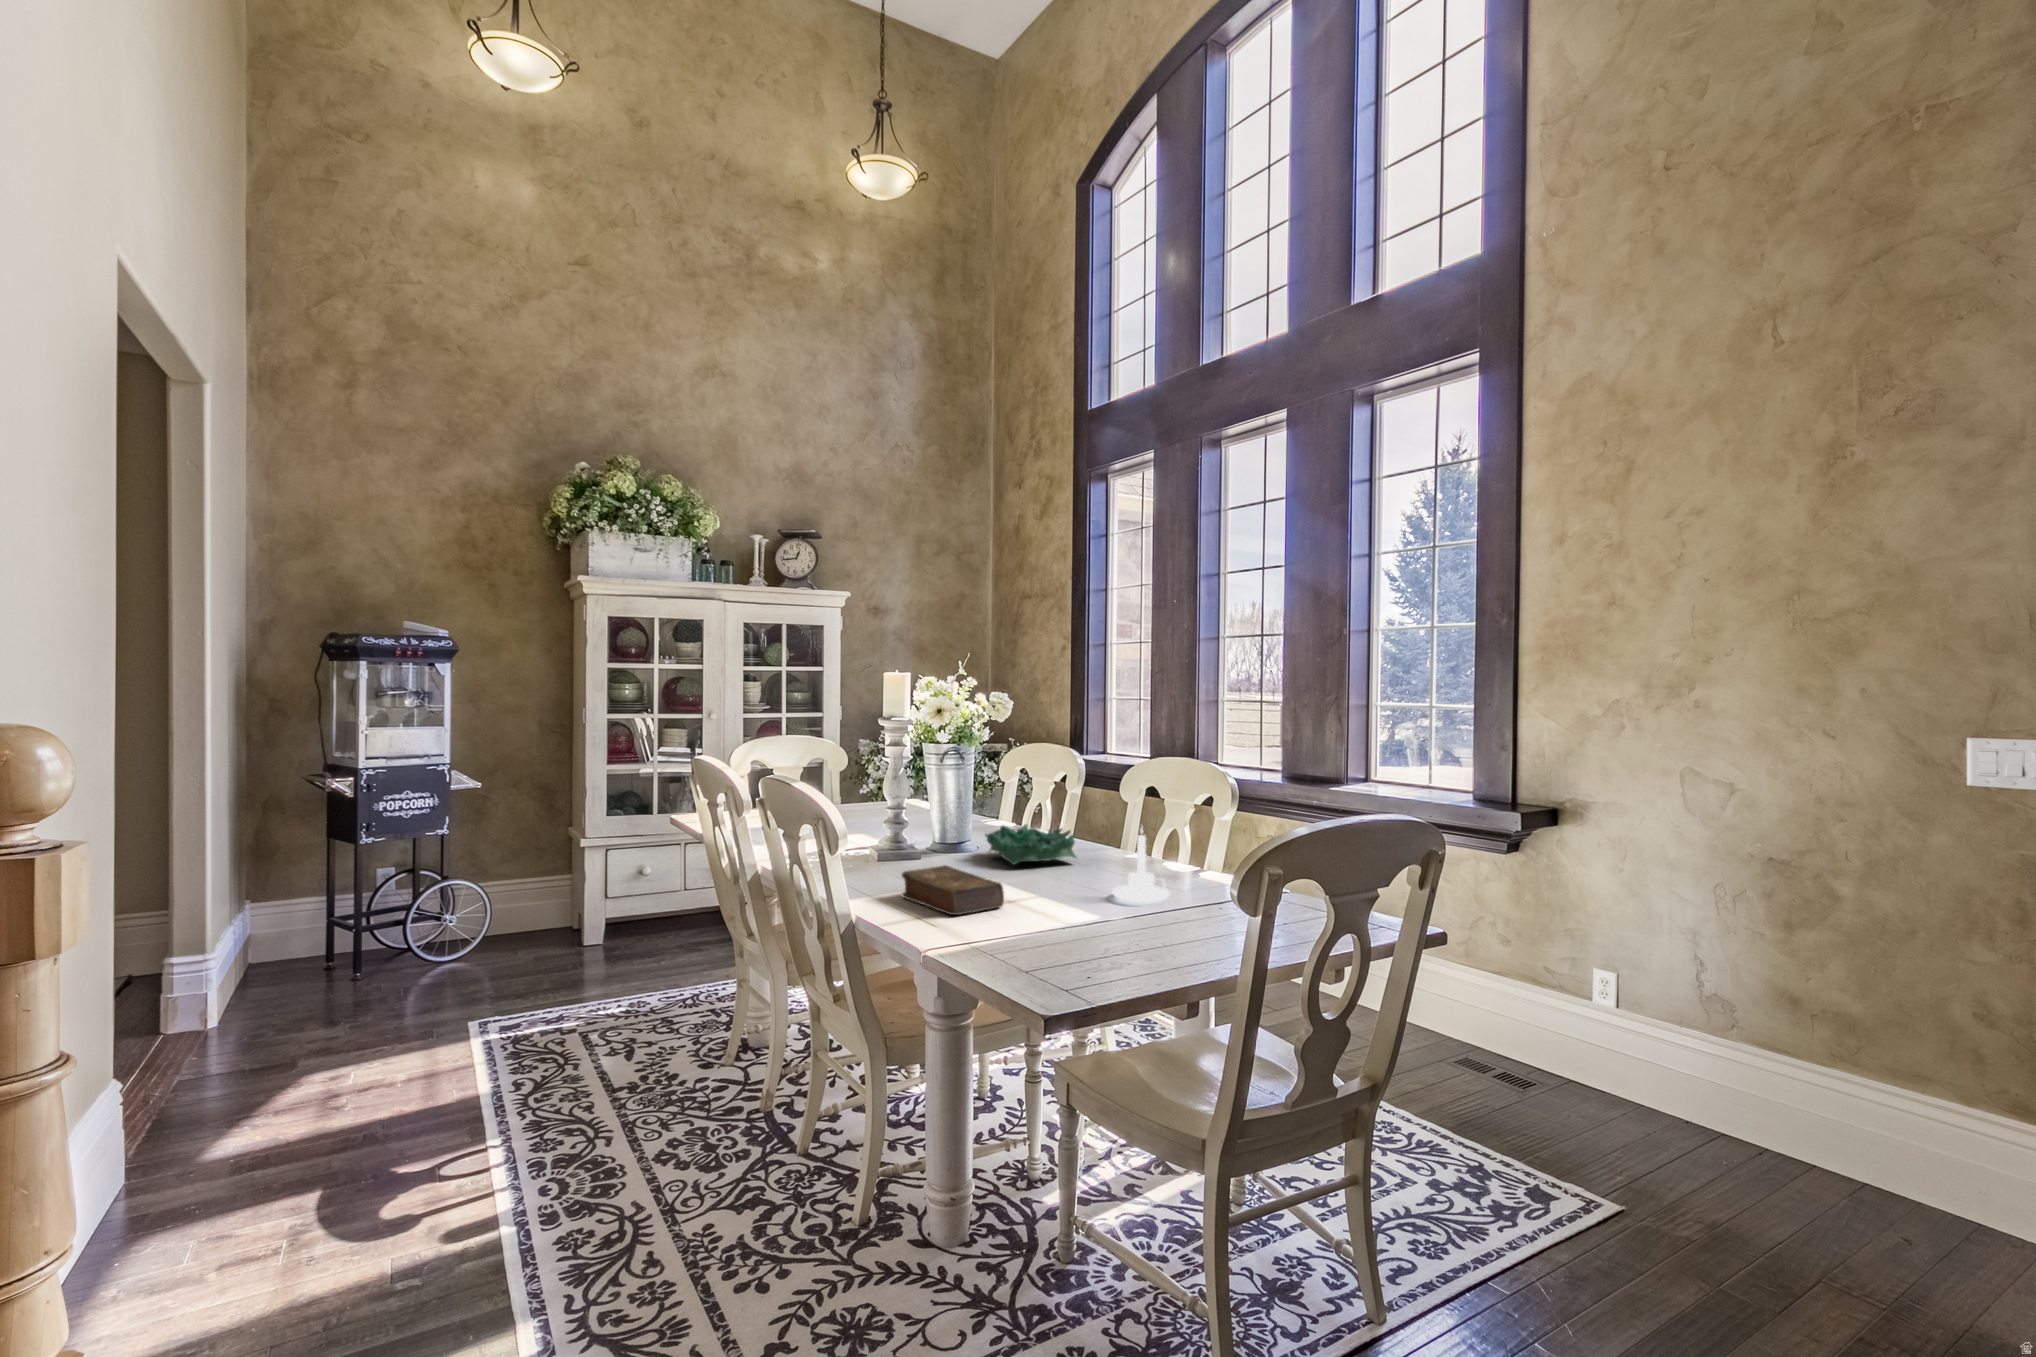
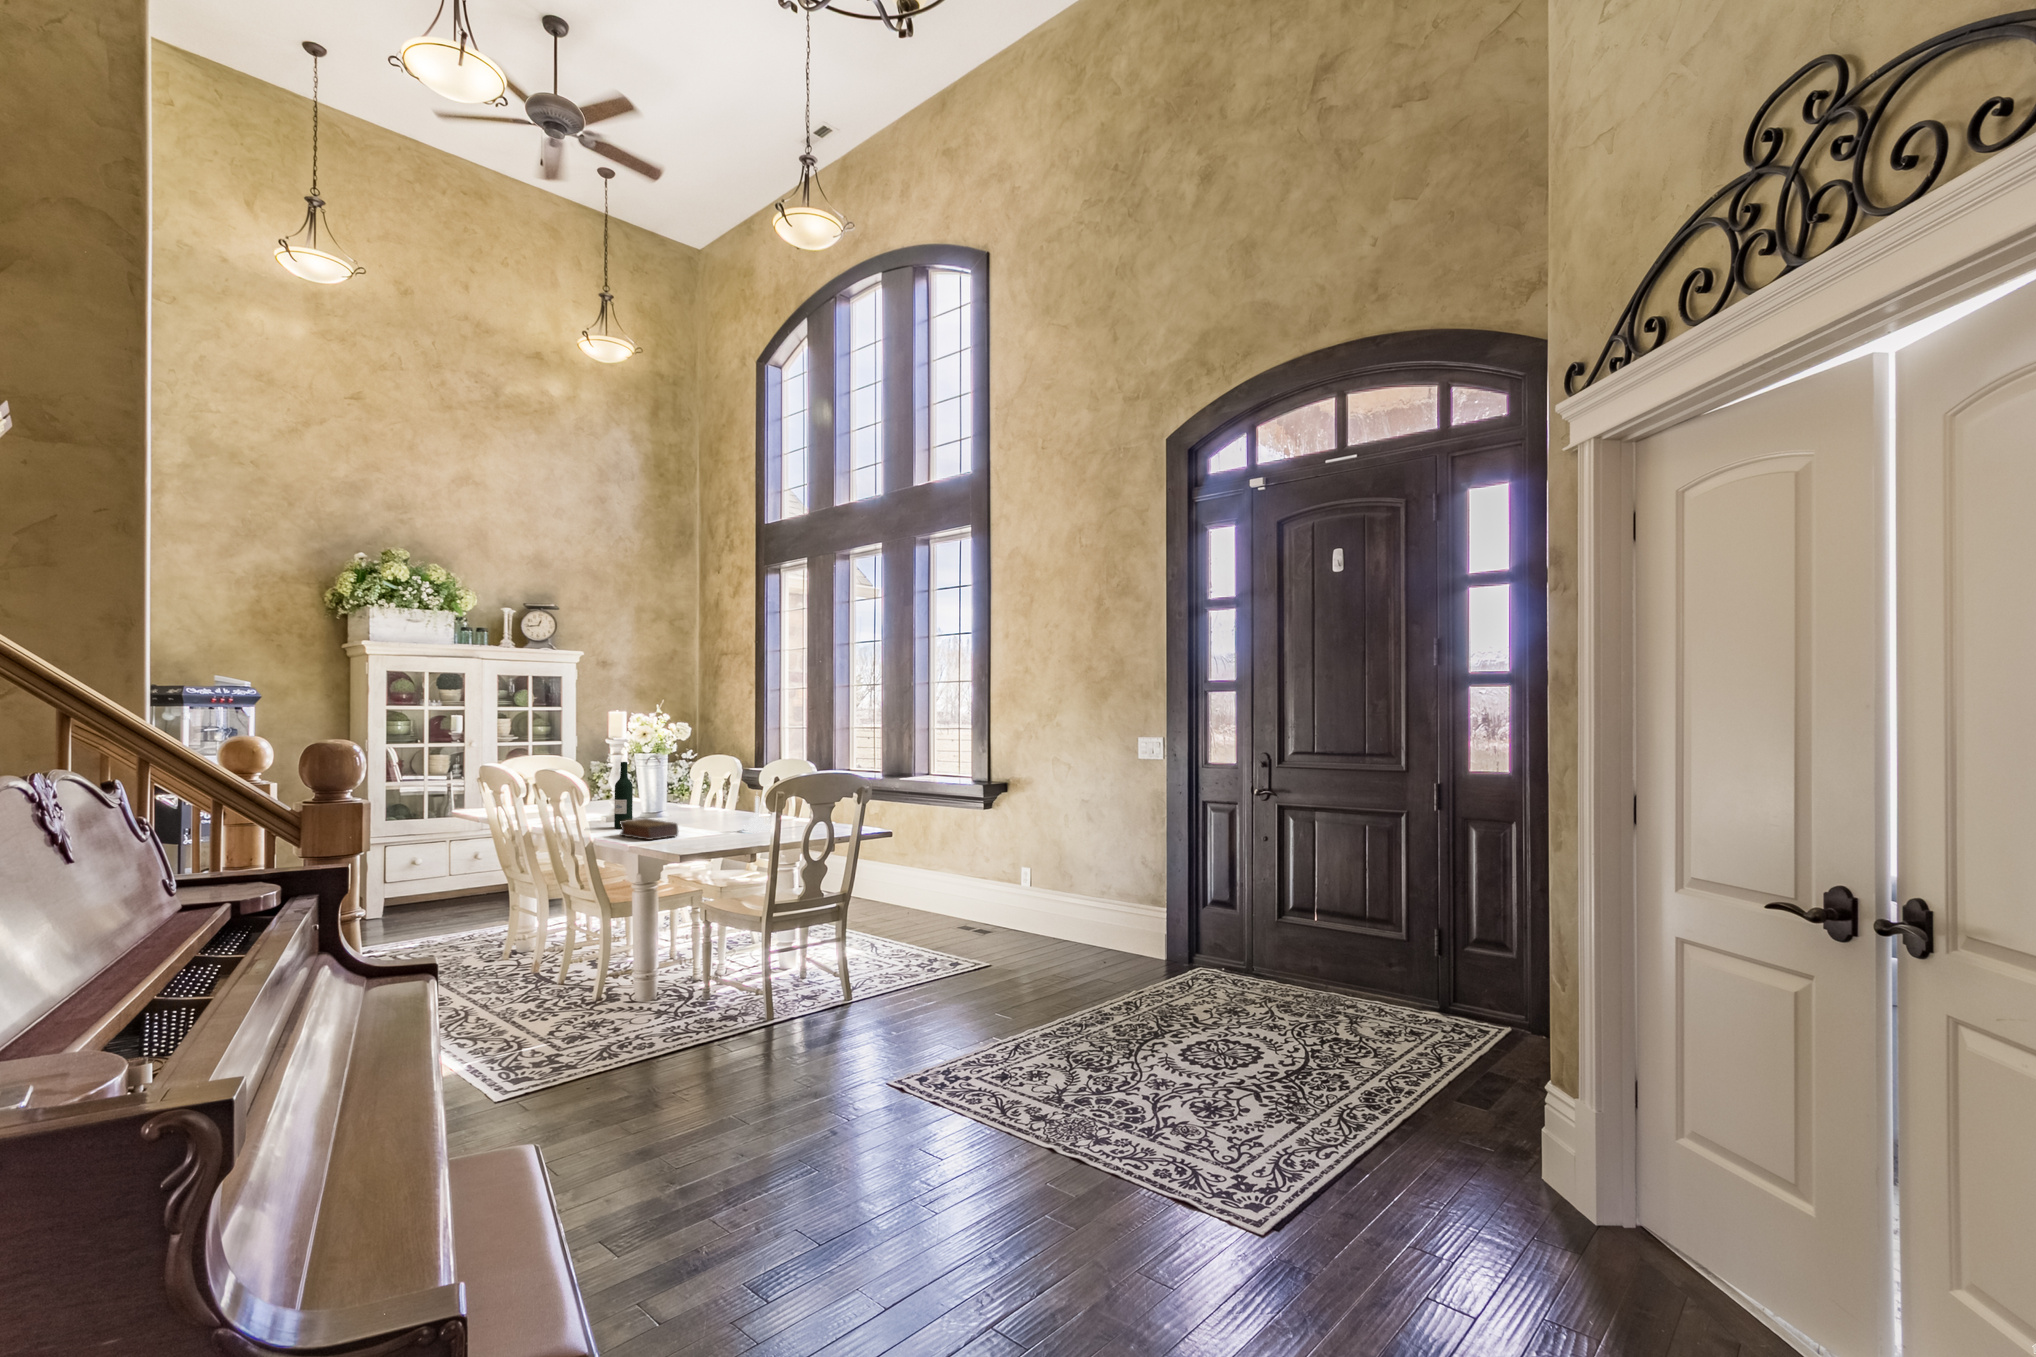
wine bottle: none [893,761,922,877] -> present [614,762,633,829]
decorative bowl: present [985,824,1076,864] -> none [673,800,729,821]

